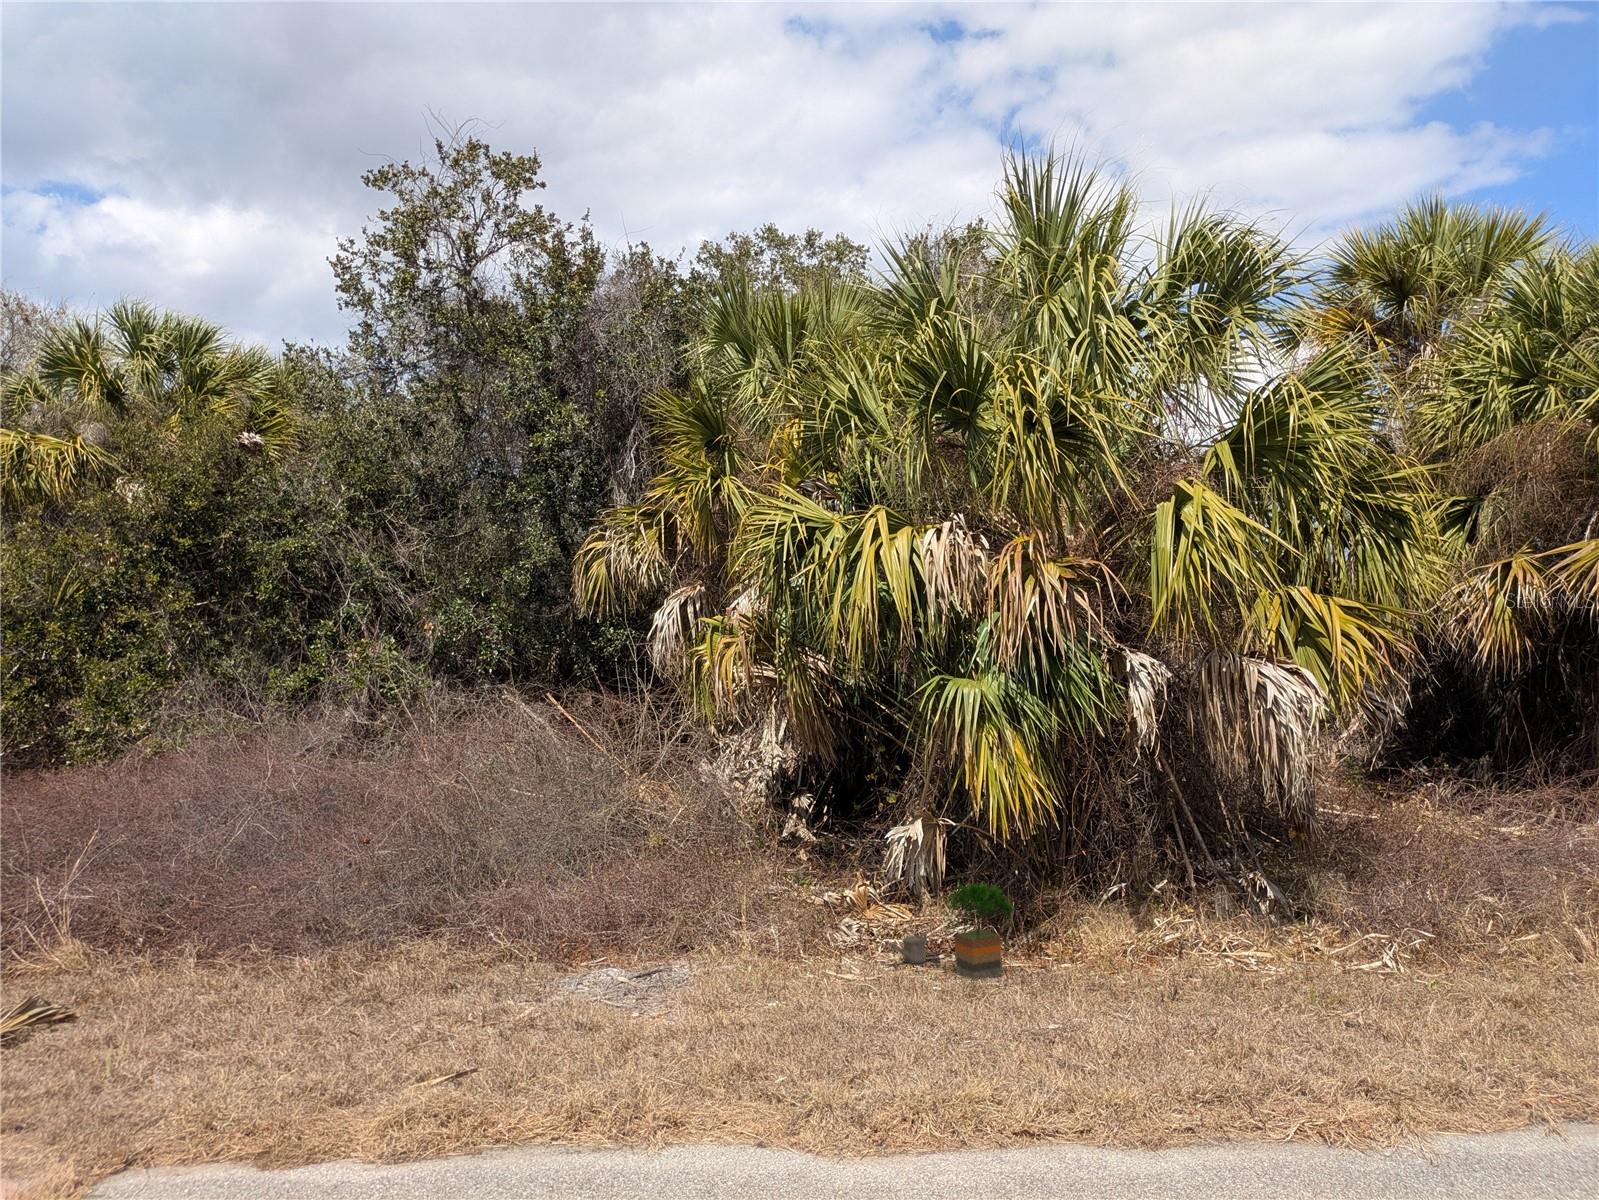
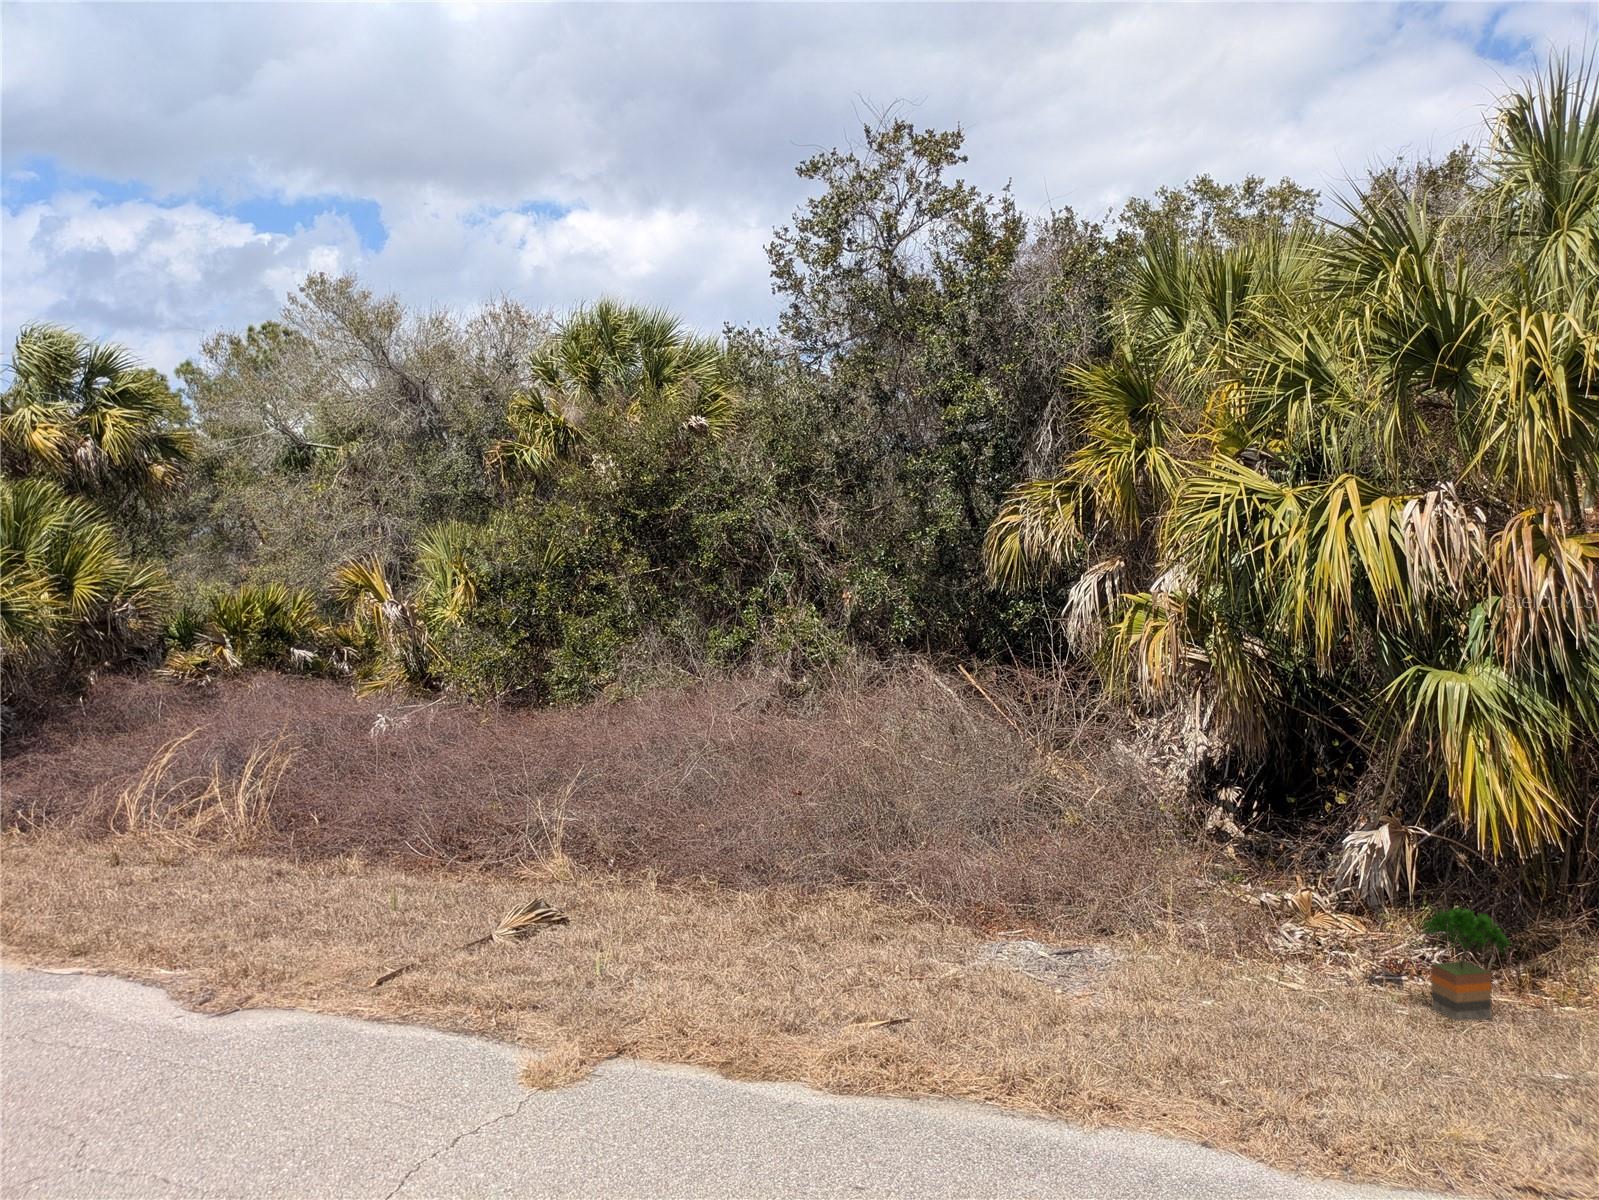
watering can: present [890,933,927,964] -> none [1349,956,1391,991]

